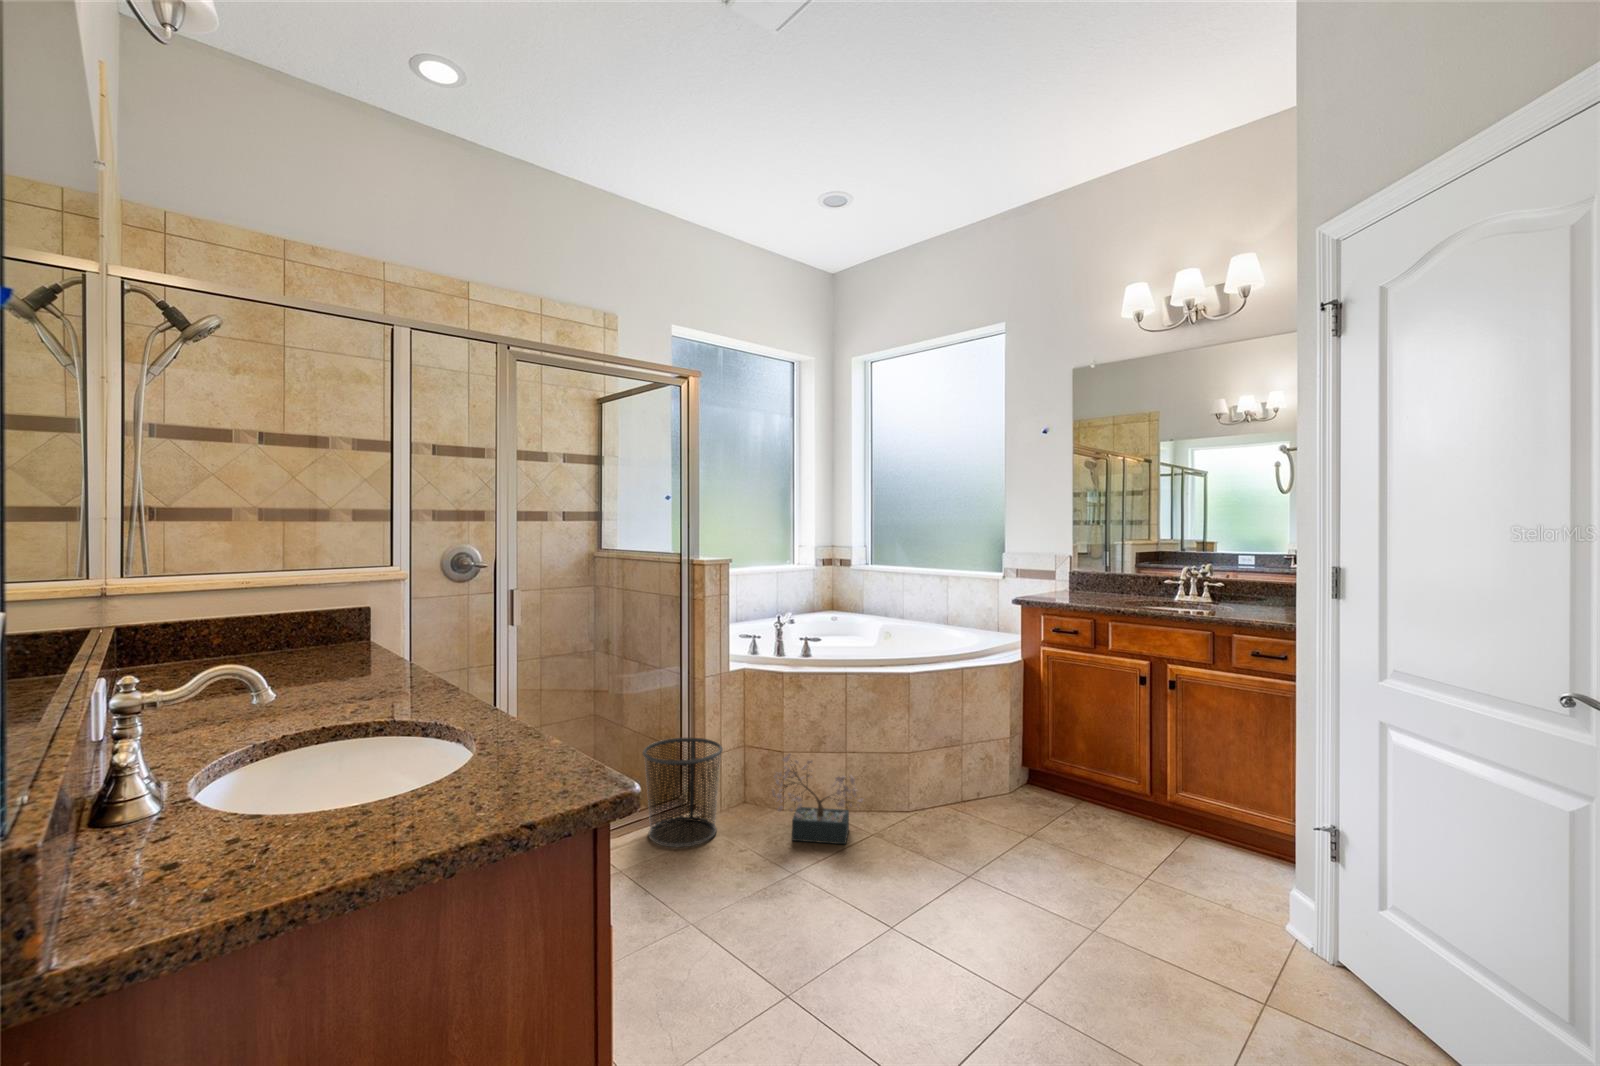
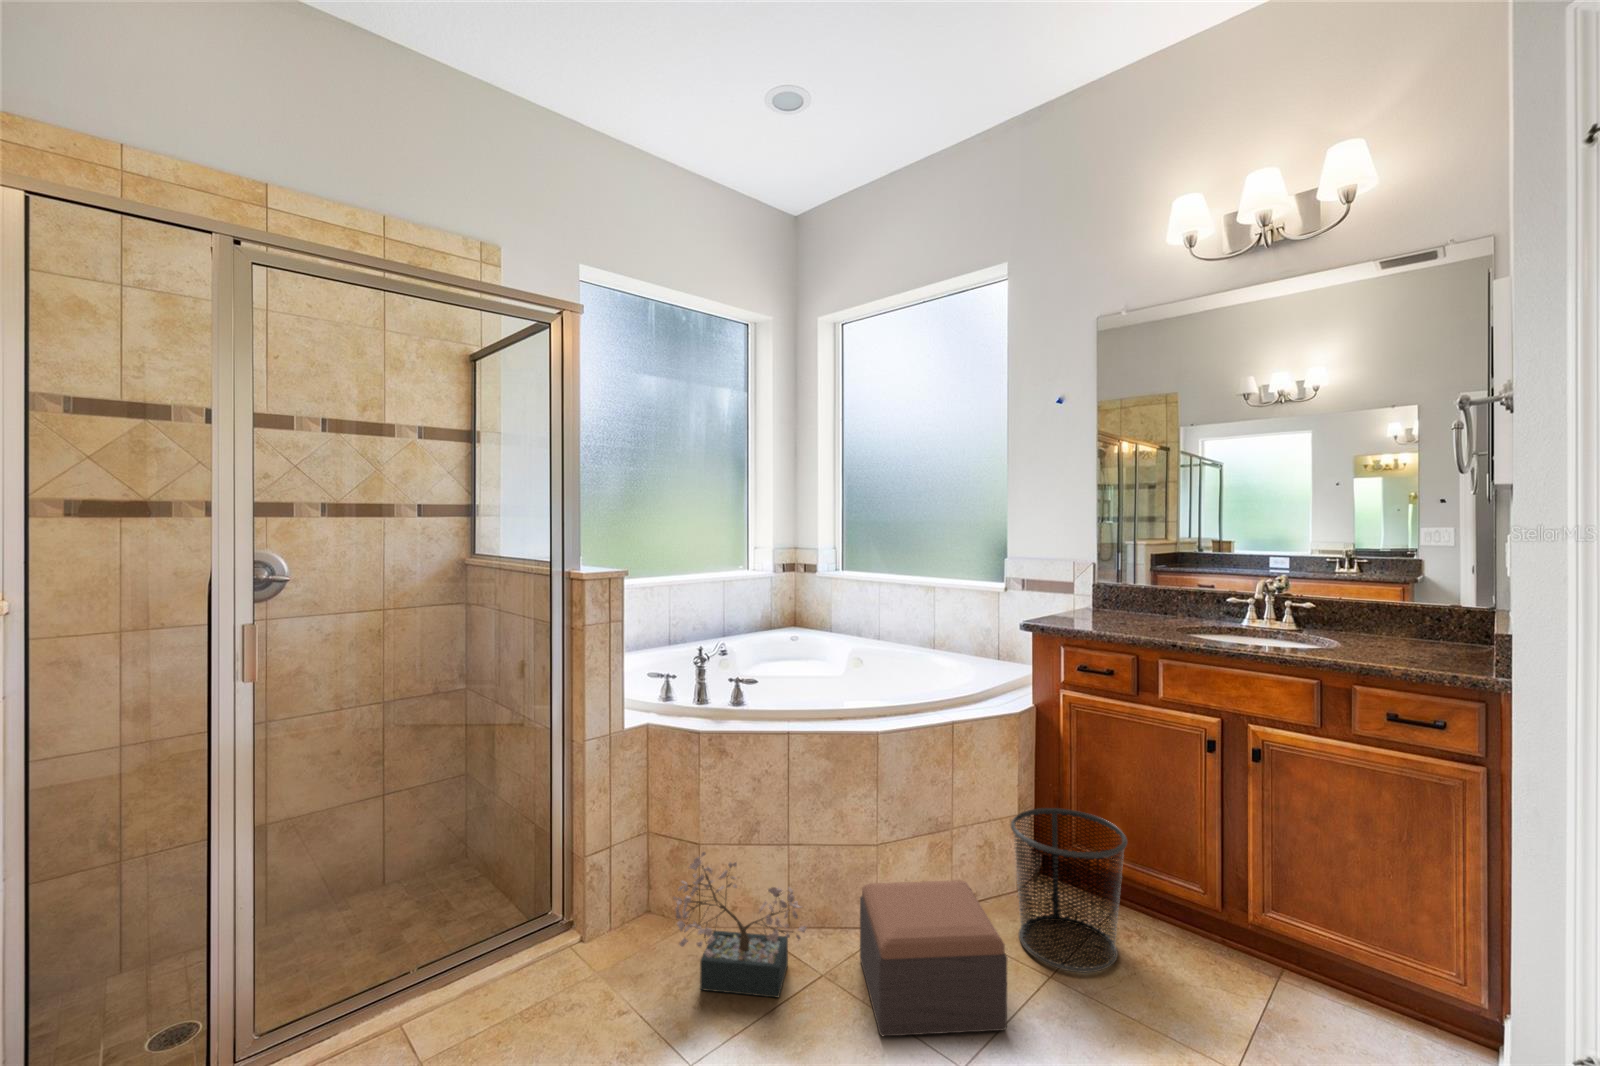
waste bin: present [643,738,723,847] -> present [1011,808,1127,972]
footstool: none [898,772,999,861] -> present [860,880,1007,1036]

